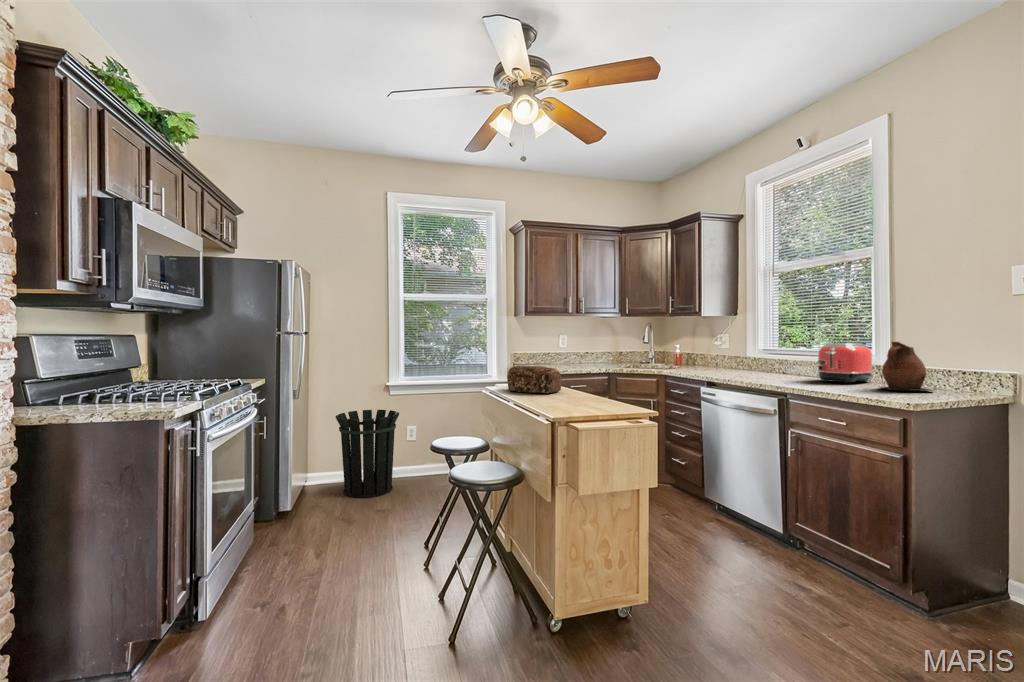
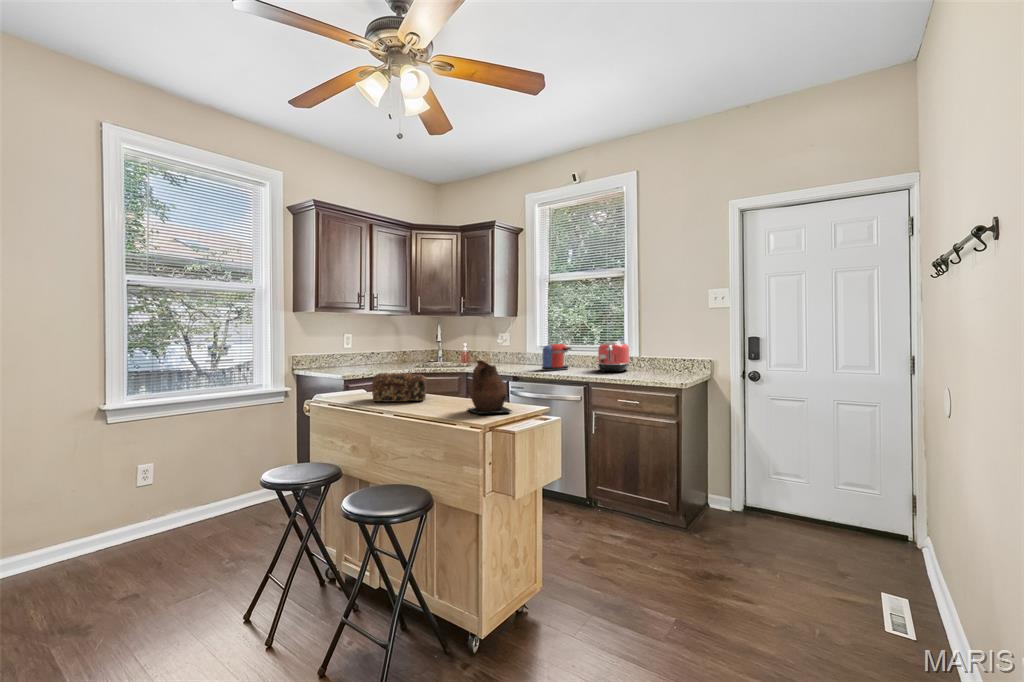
ceramic pitcher: present [880,342,933,391] -> present [468,360,512,414]
coffee maker: none [744,346,790,377] -> present [542,344,571,371]
waste bin: present [335,410,399,498] -> none [53,443,165,575]

